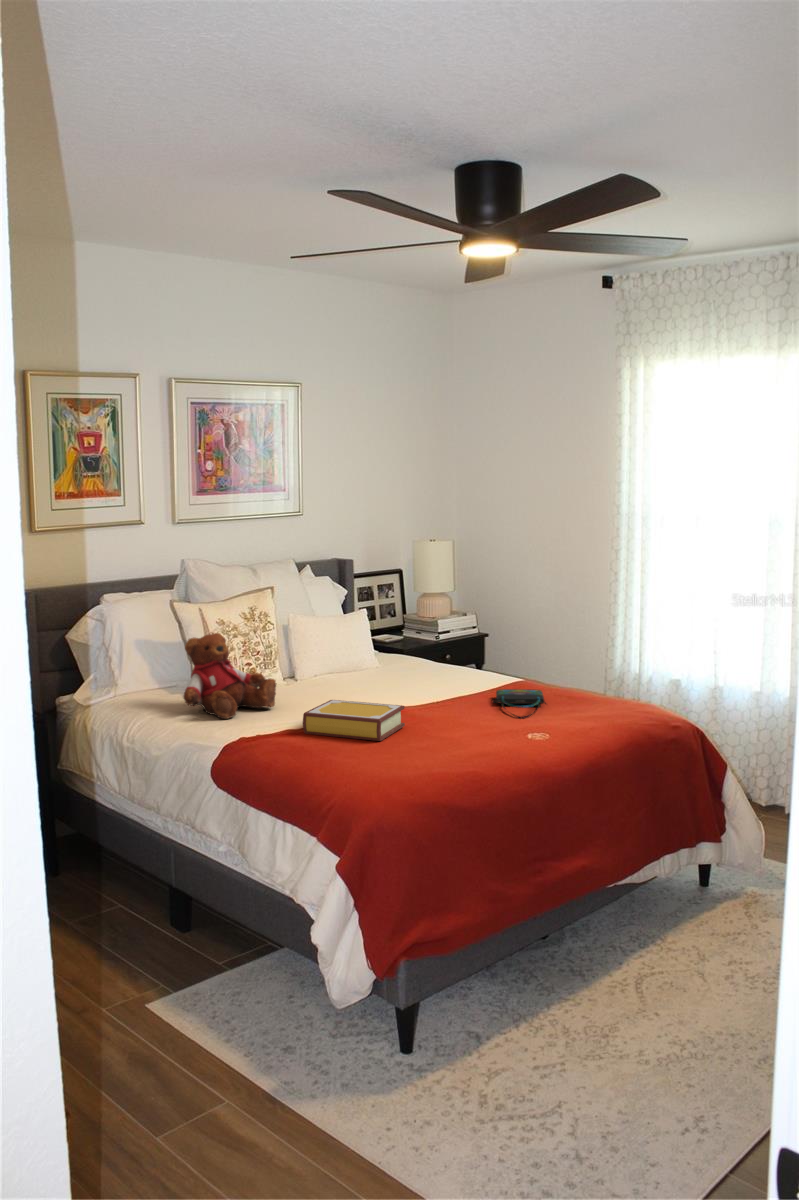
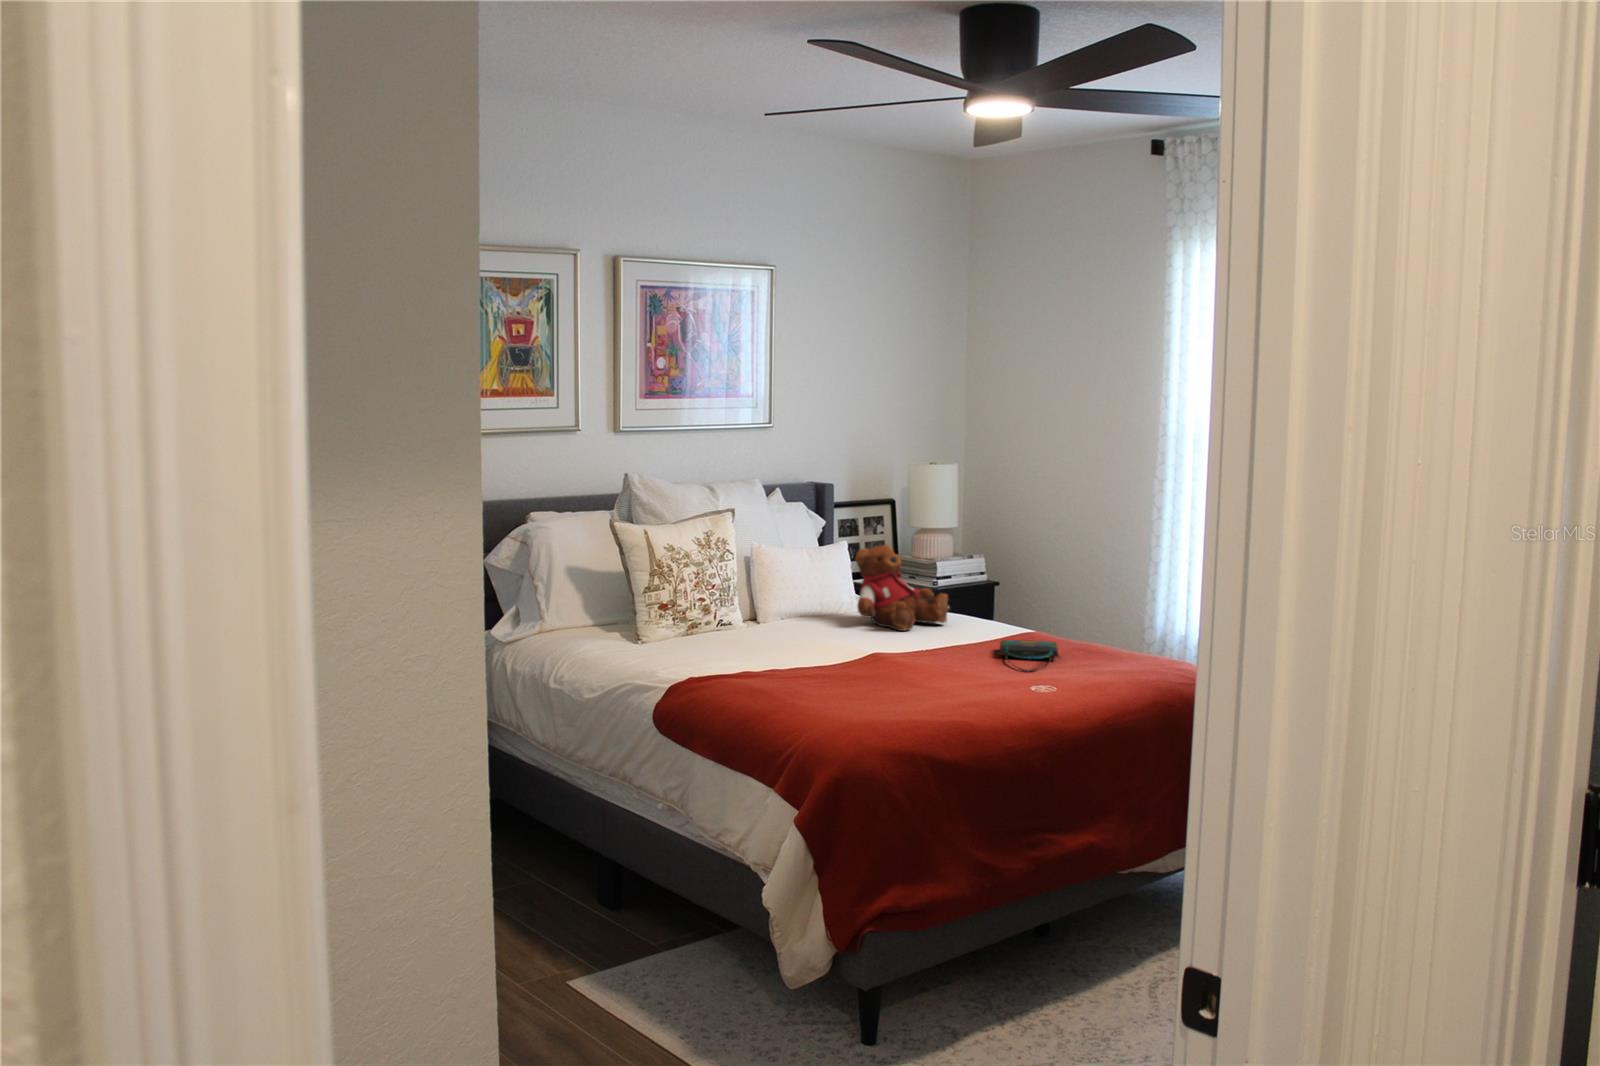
teddy bear: present [184,633,276,719] -> present [855,545,948,631]
book: present [303,700,405,741] -> none [763,641,885,688]

